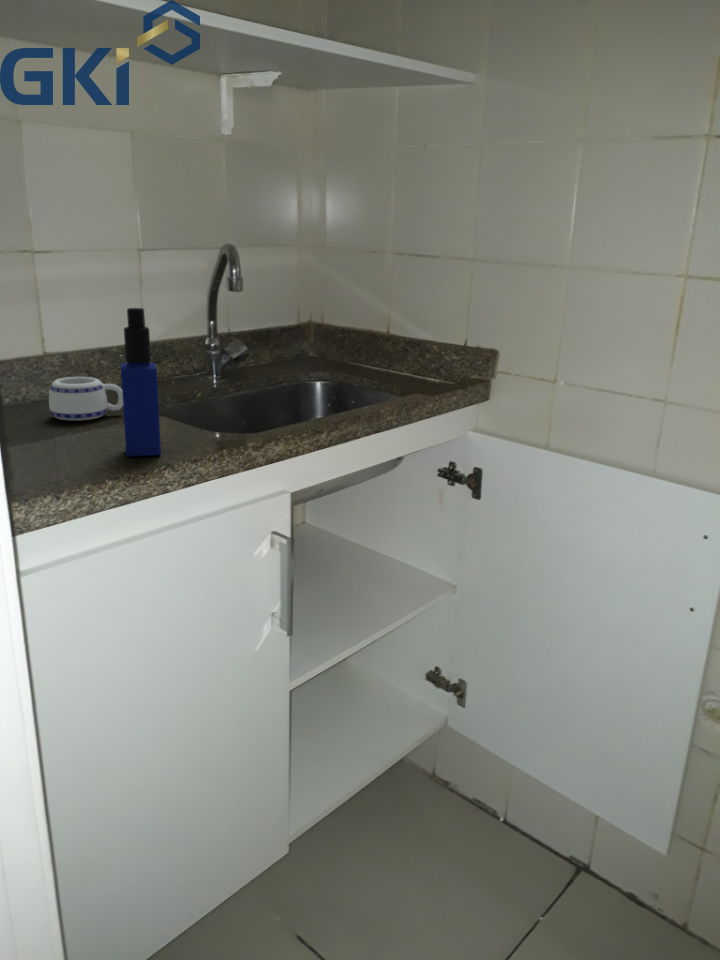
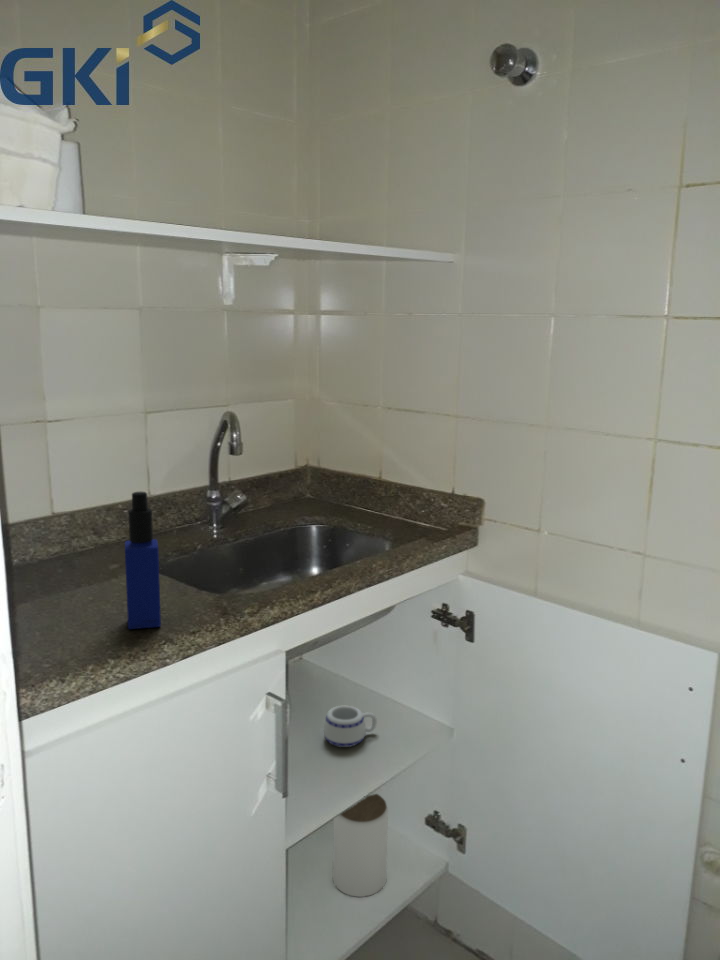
mug: present [49,377,123,421] -> present [323,706,377,747]
jar: none [334,646,390,746] -> present [333,794,388,897]

